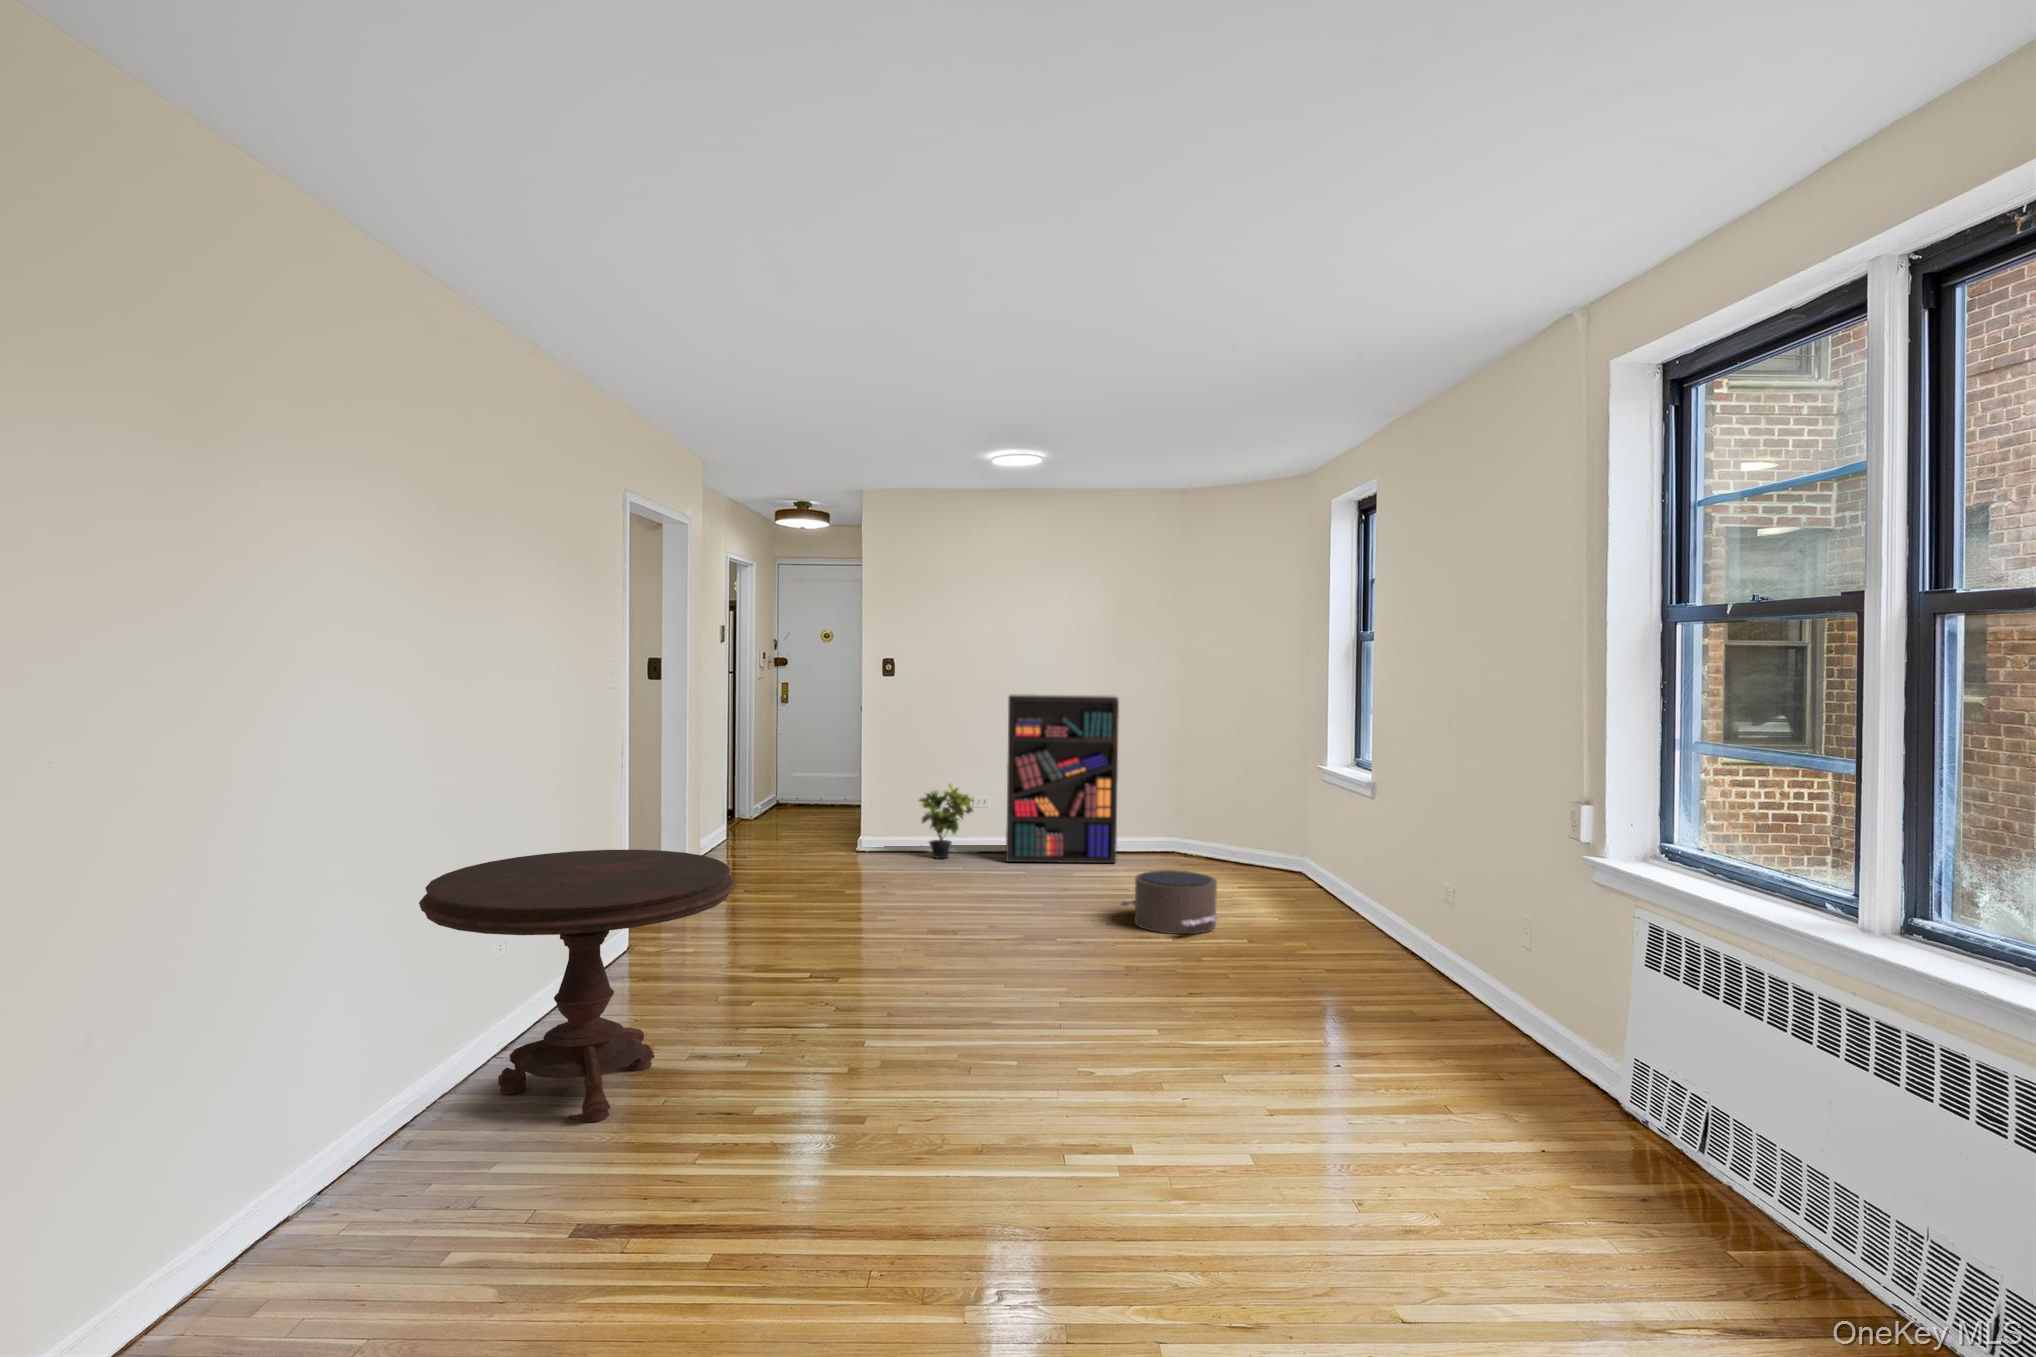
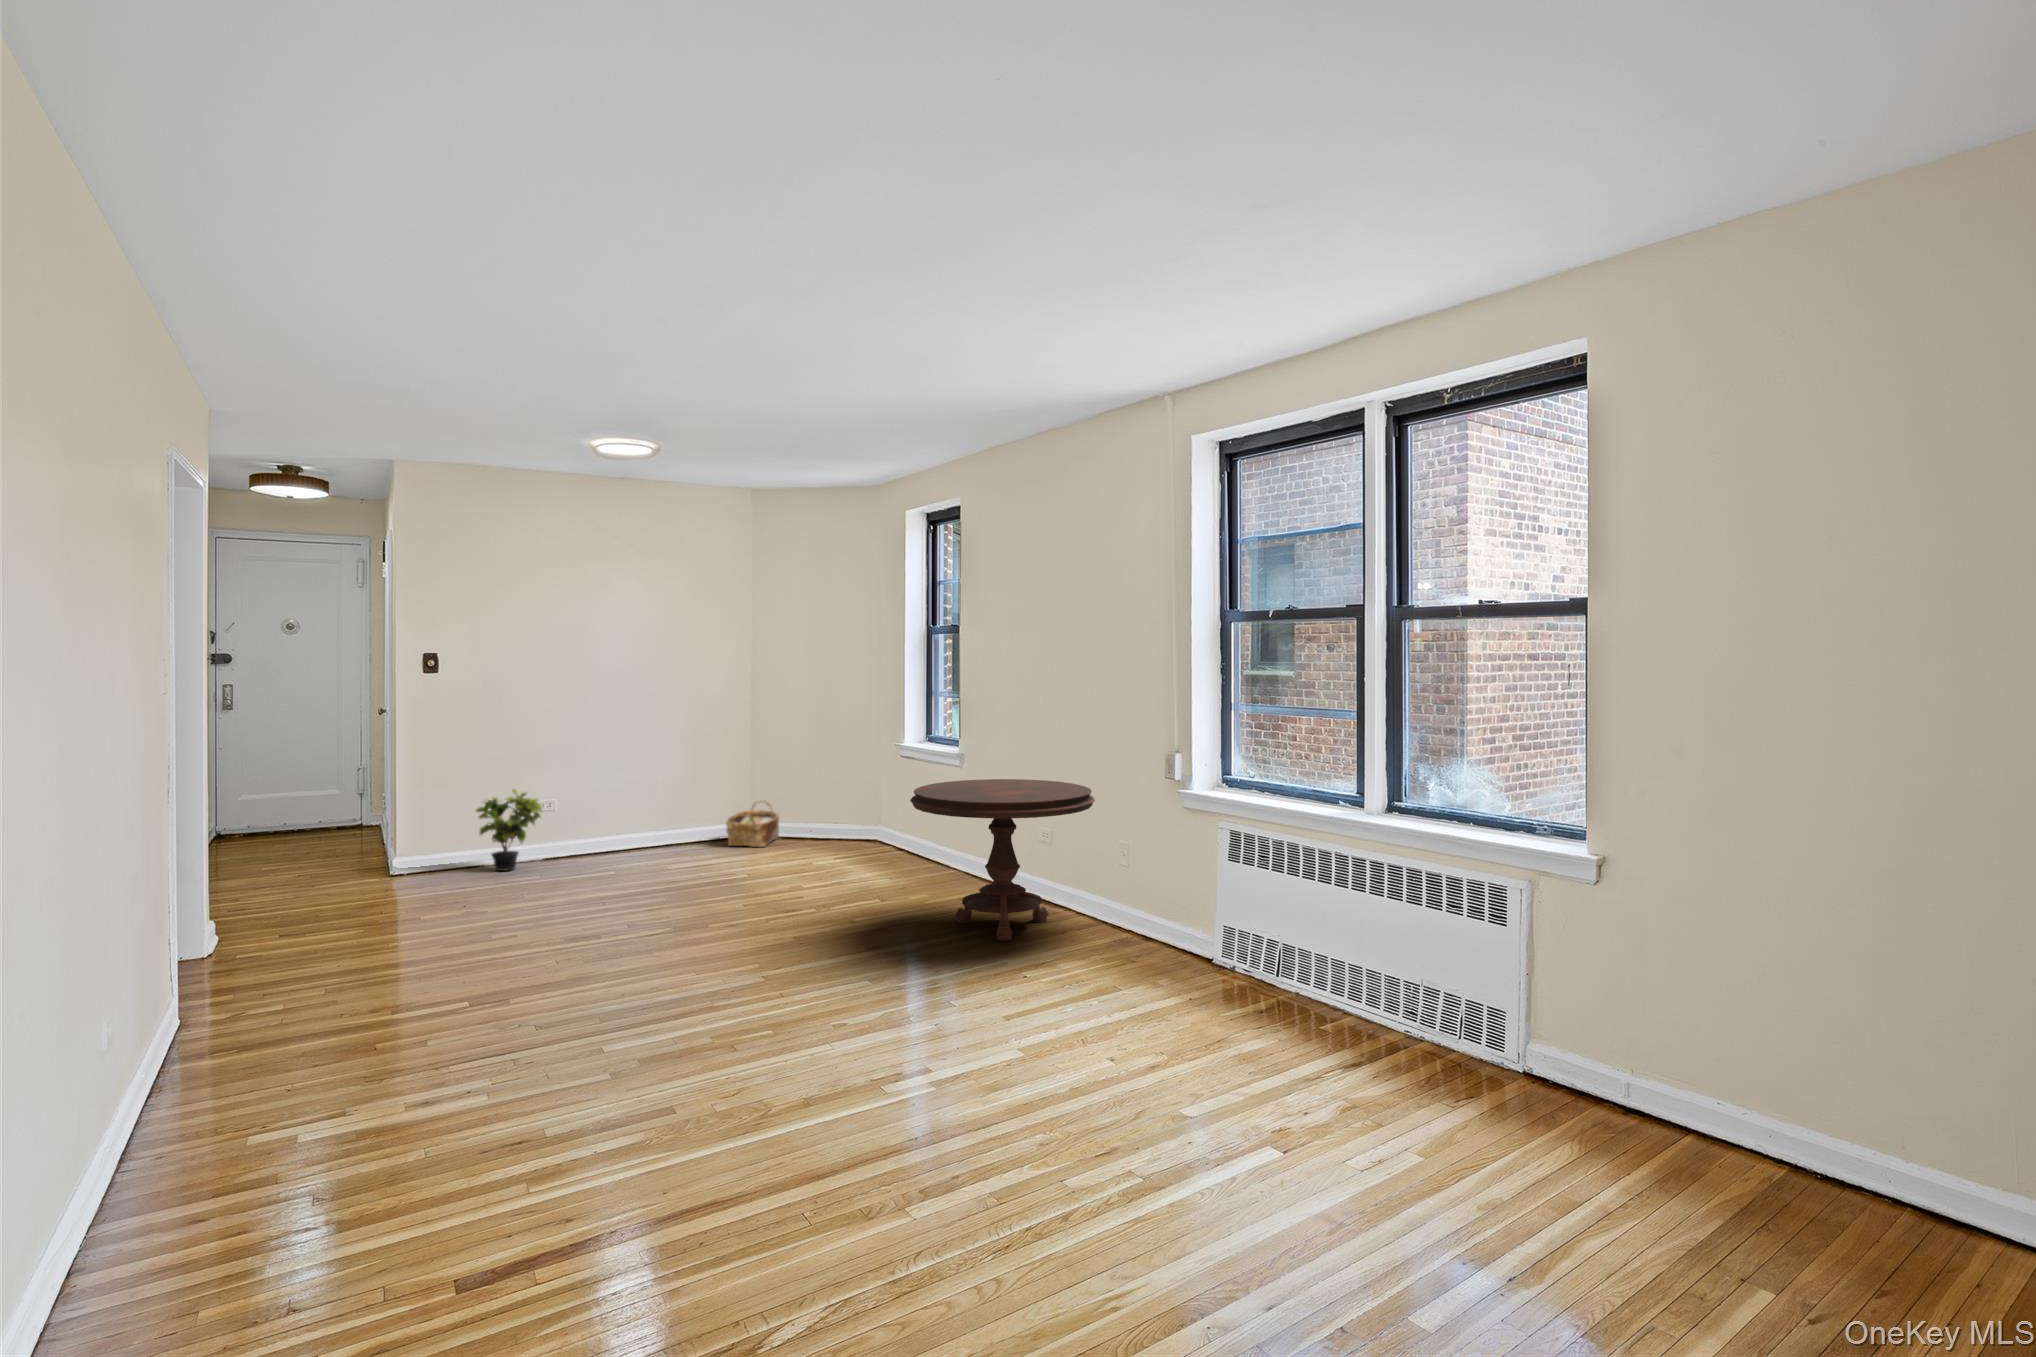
bookshelf: present [1006,694,1119,863] -> none [576,688,702,865]
woven basket: none [1144,815,1201,864] -> present [726,801,779,847]
side table: present [419,850,735,1122] -> present [910,779,1095,941]
pouf: present [1121,870,1218,934] -> none [751,848,853,905]

